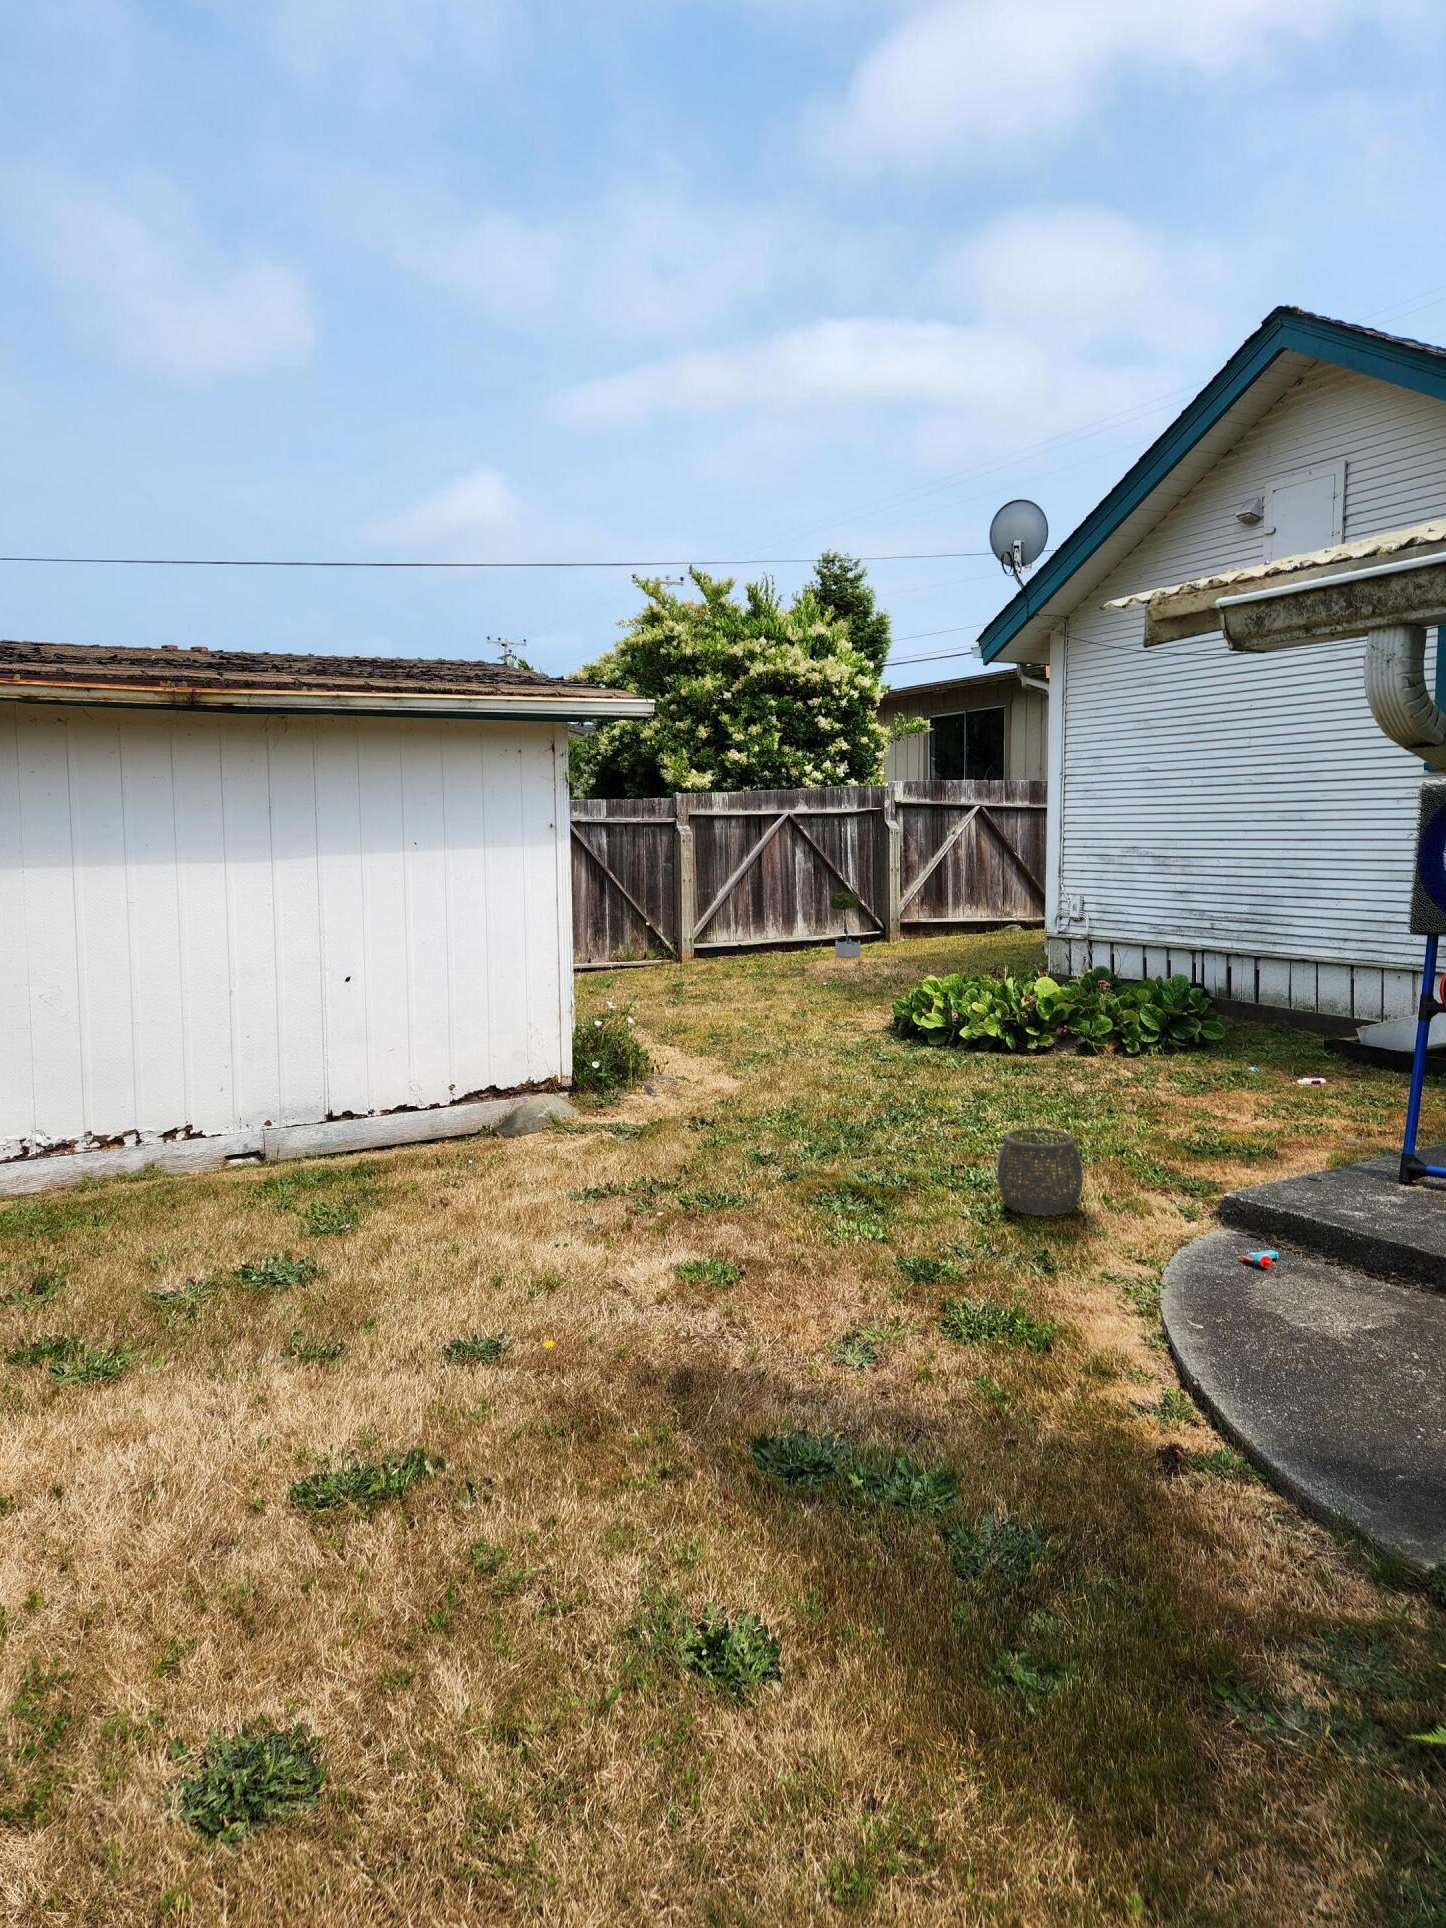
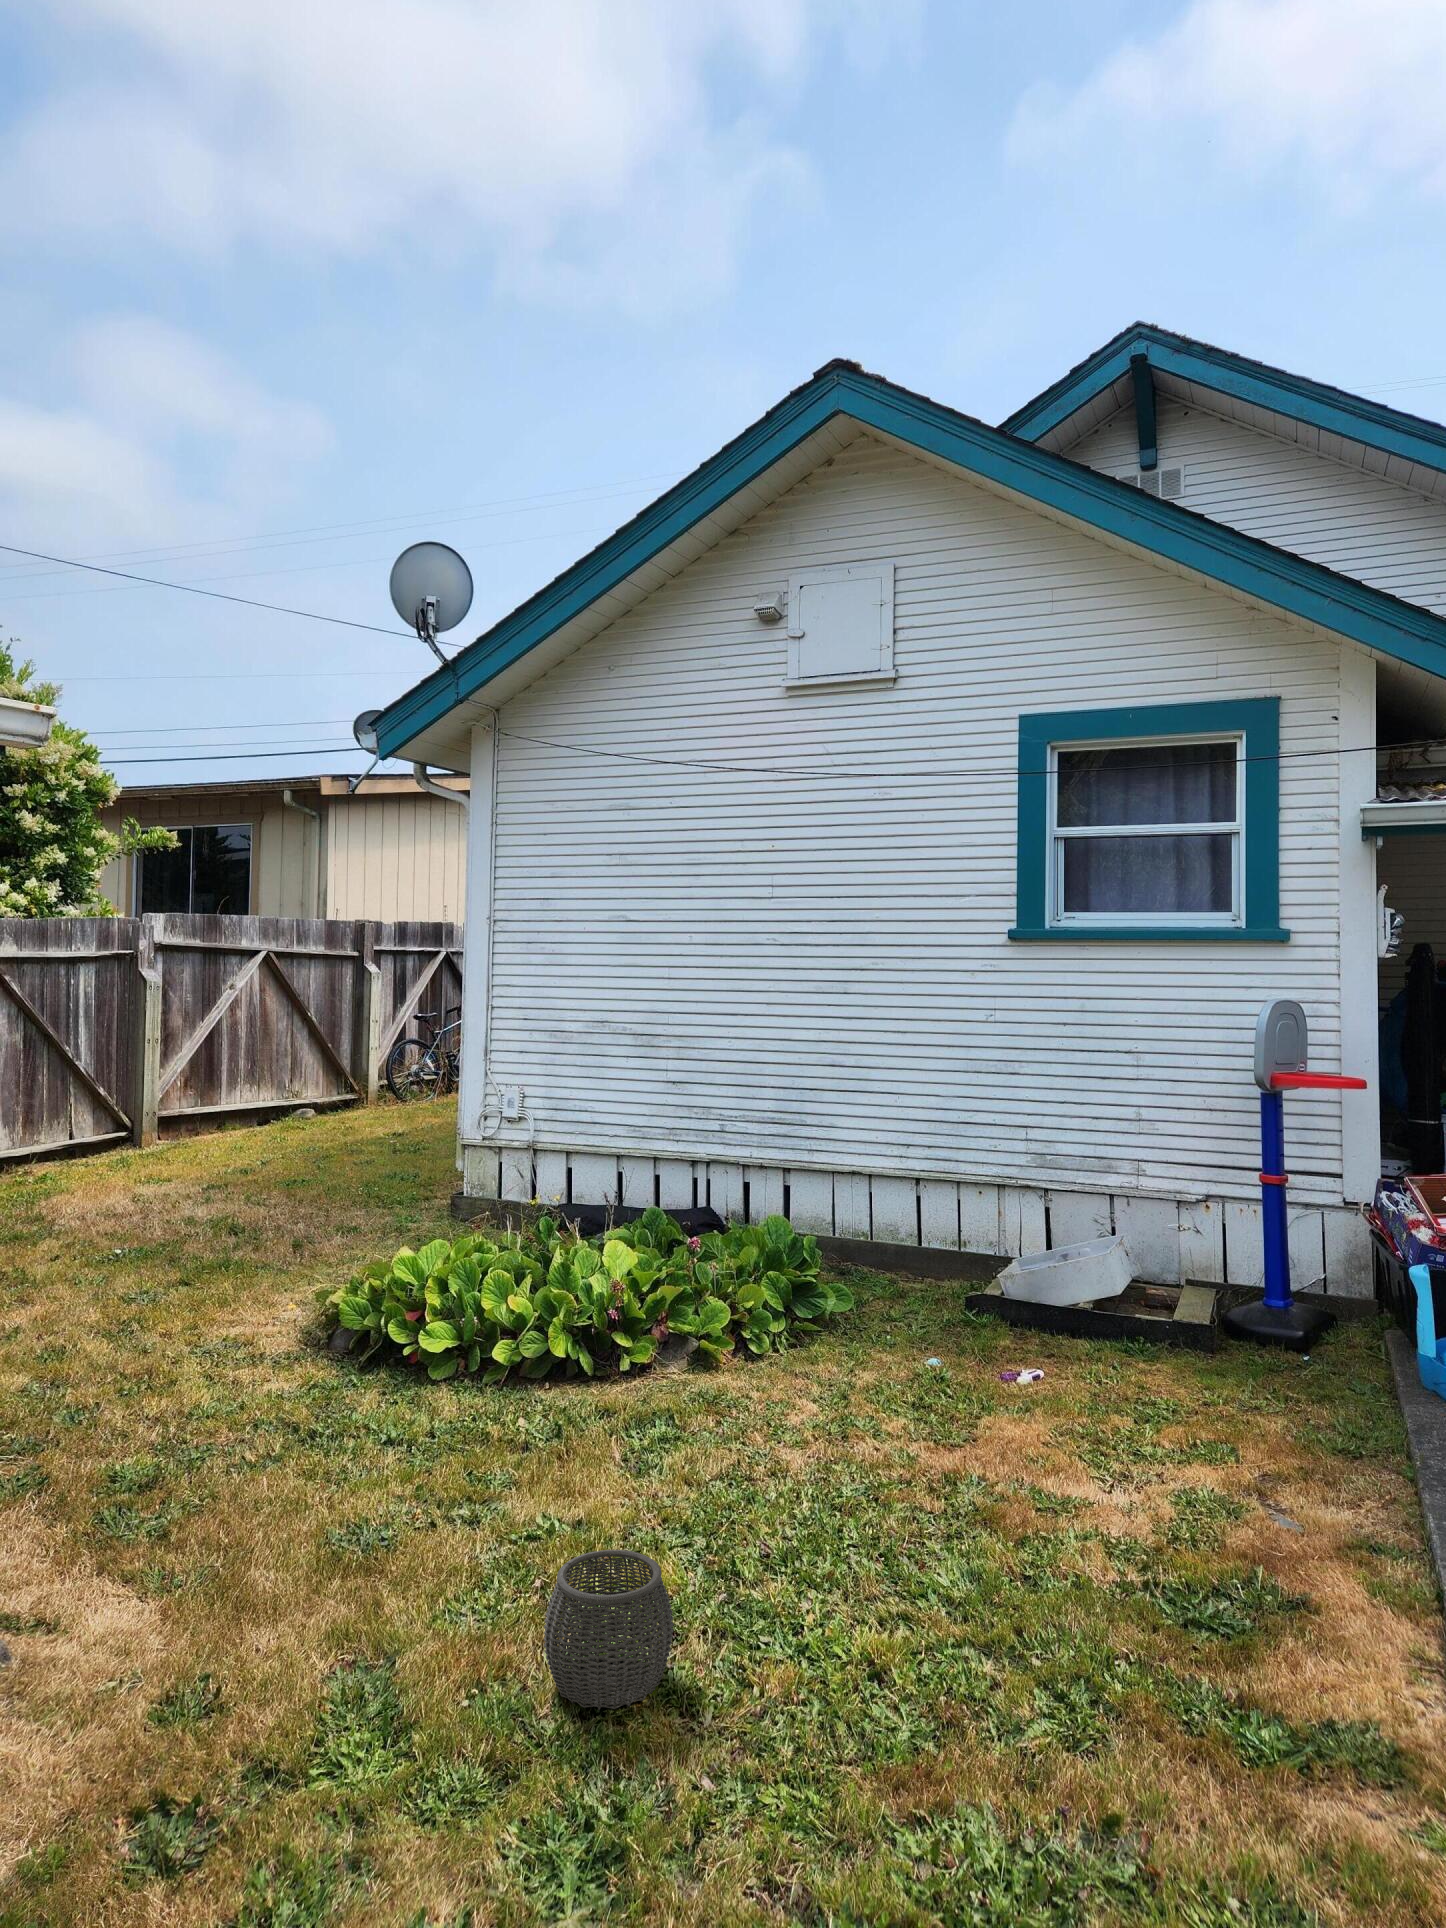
potted tree: present [830,892,860,958] -> none [49,1074,97,1171]

